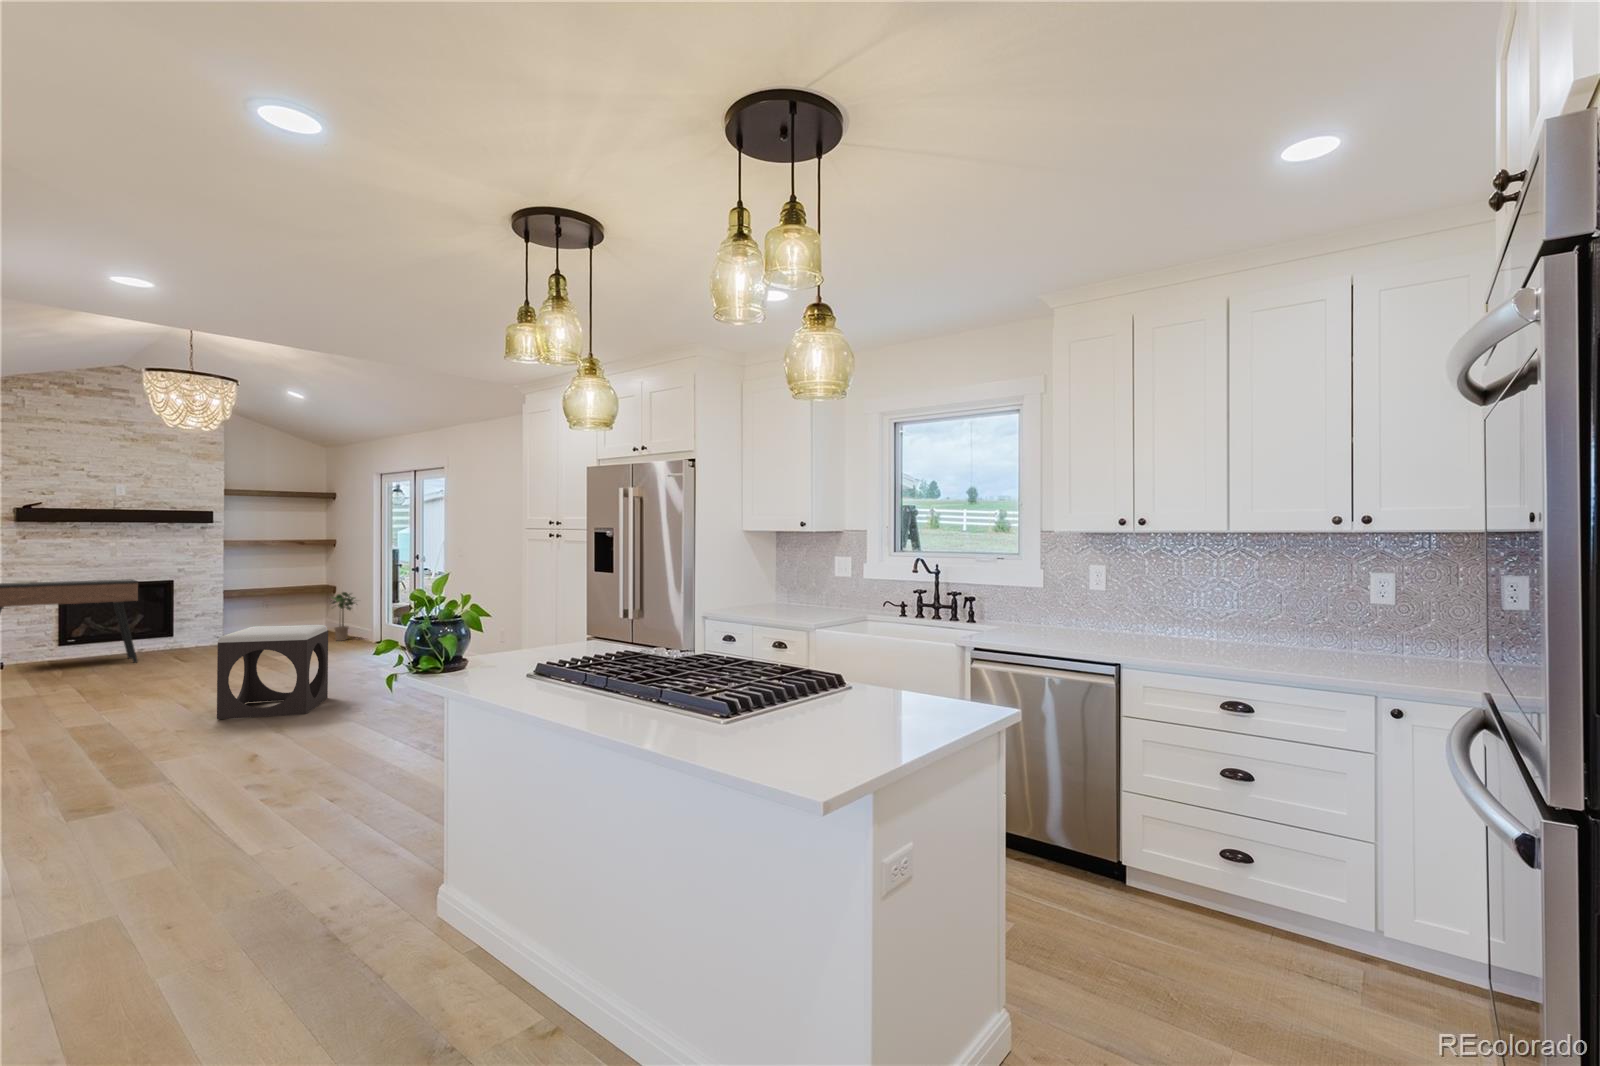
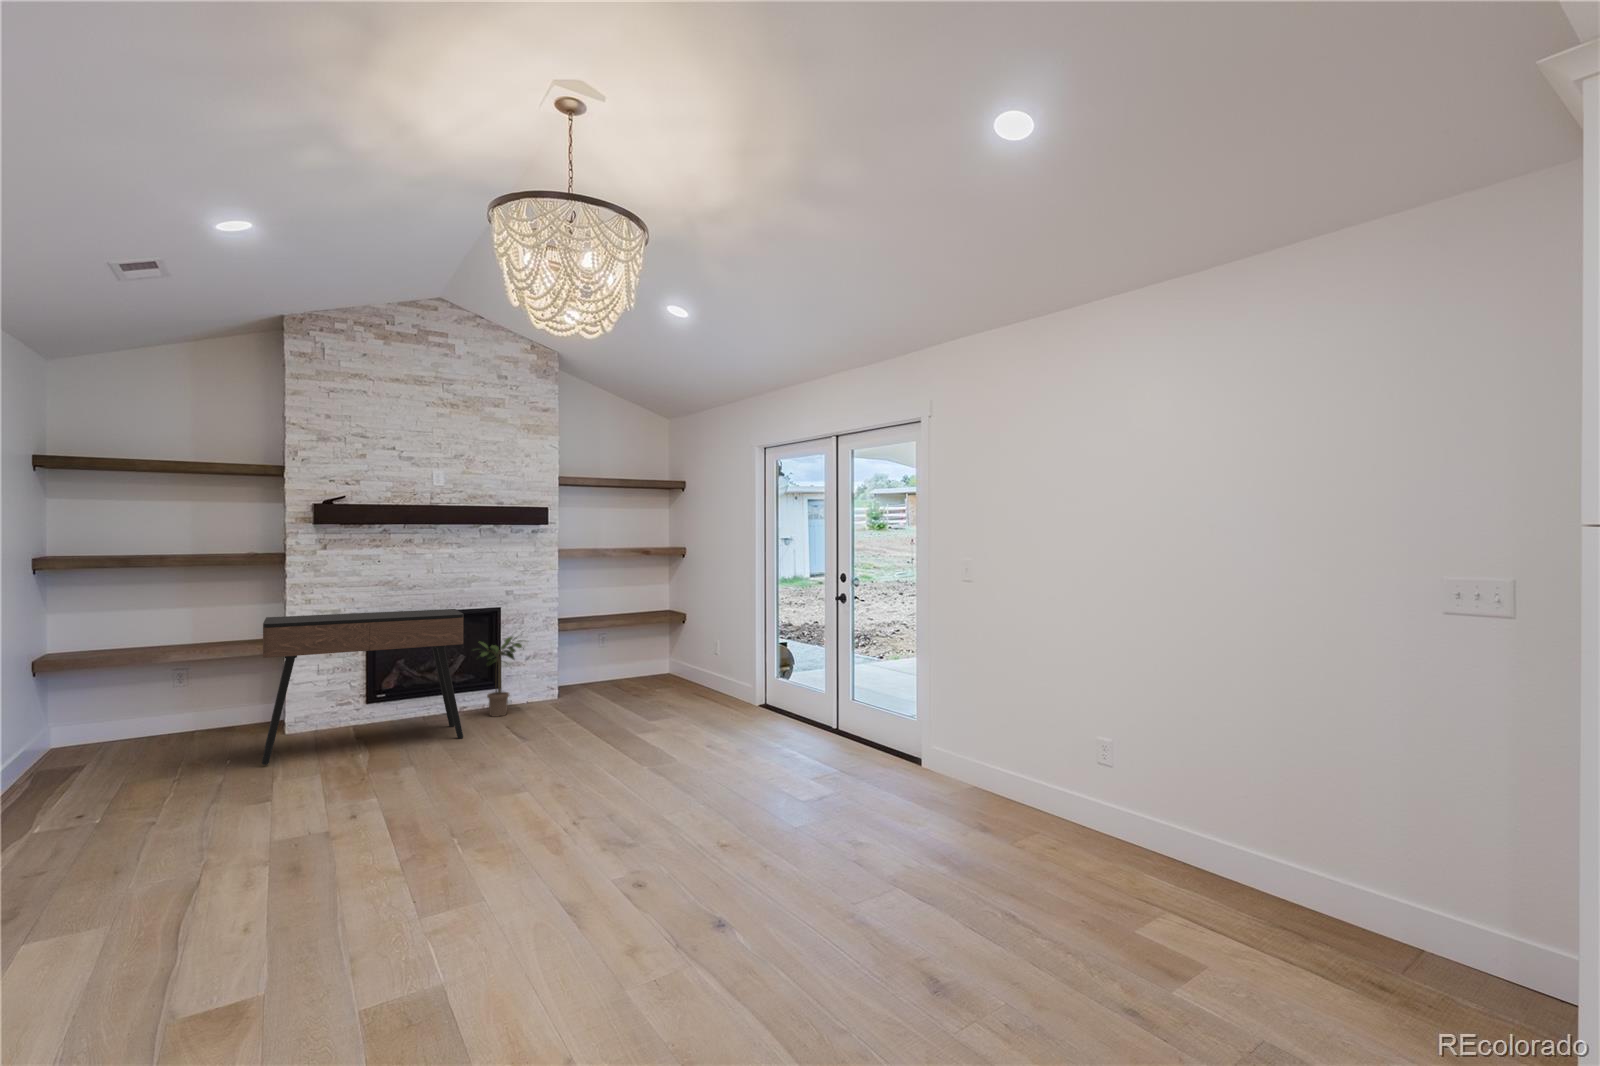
potted plant: present [332,592,355,641] -> present [478,636,524,717]
footstool: present [217,625,328,719] -> none [677,757,869,1019]

